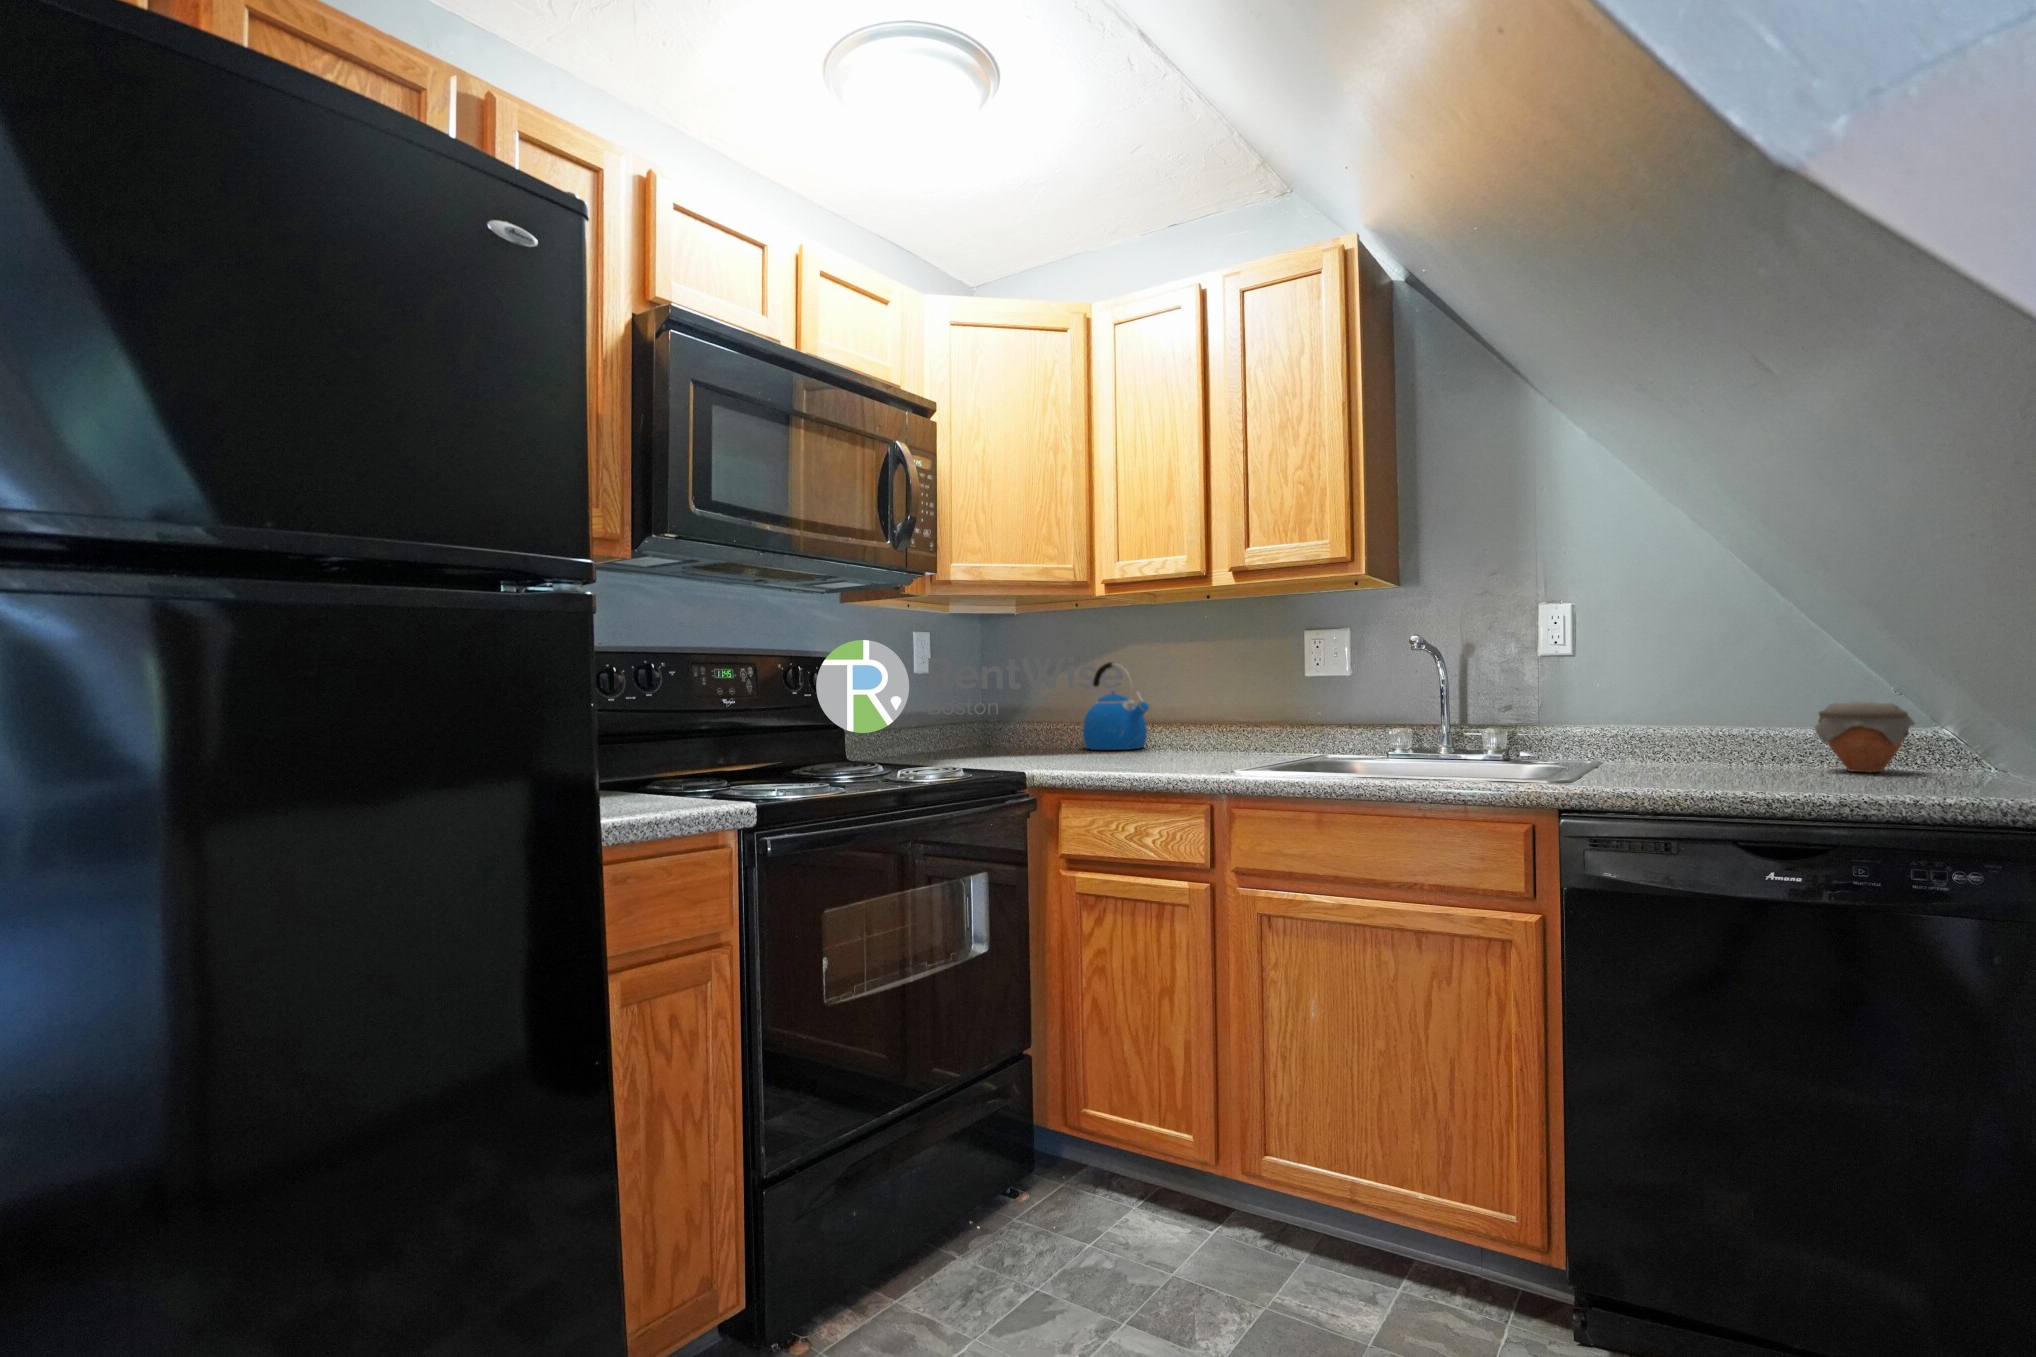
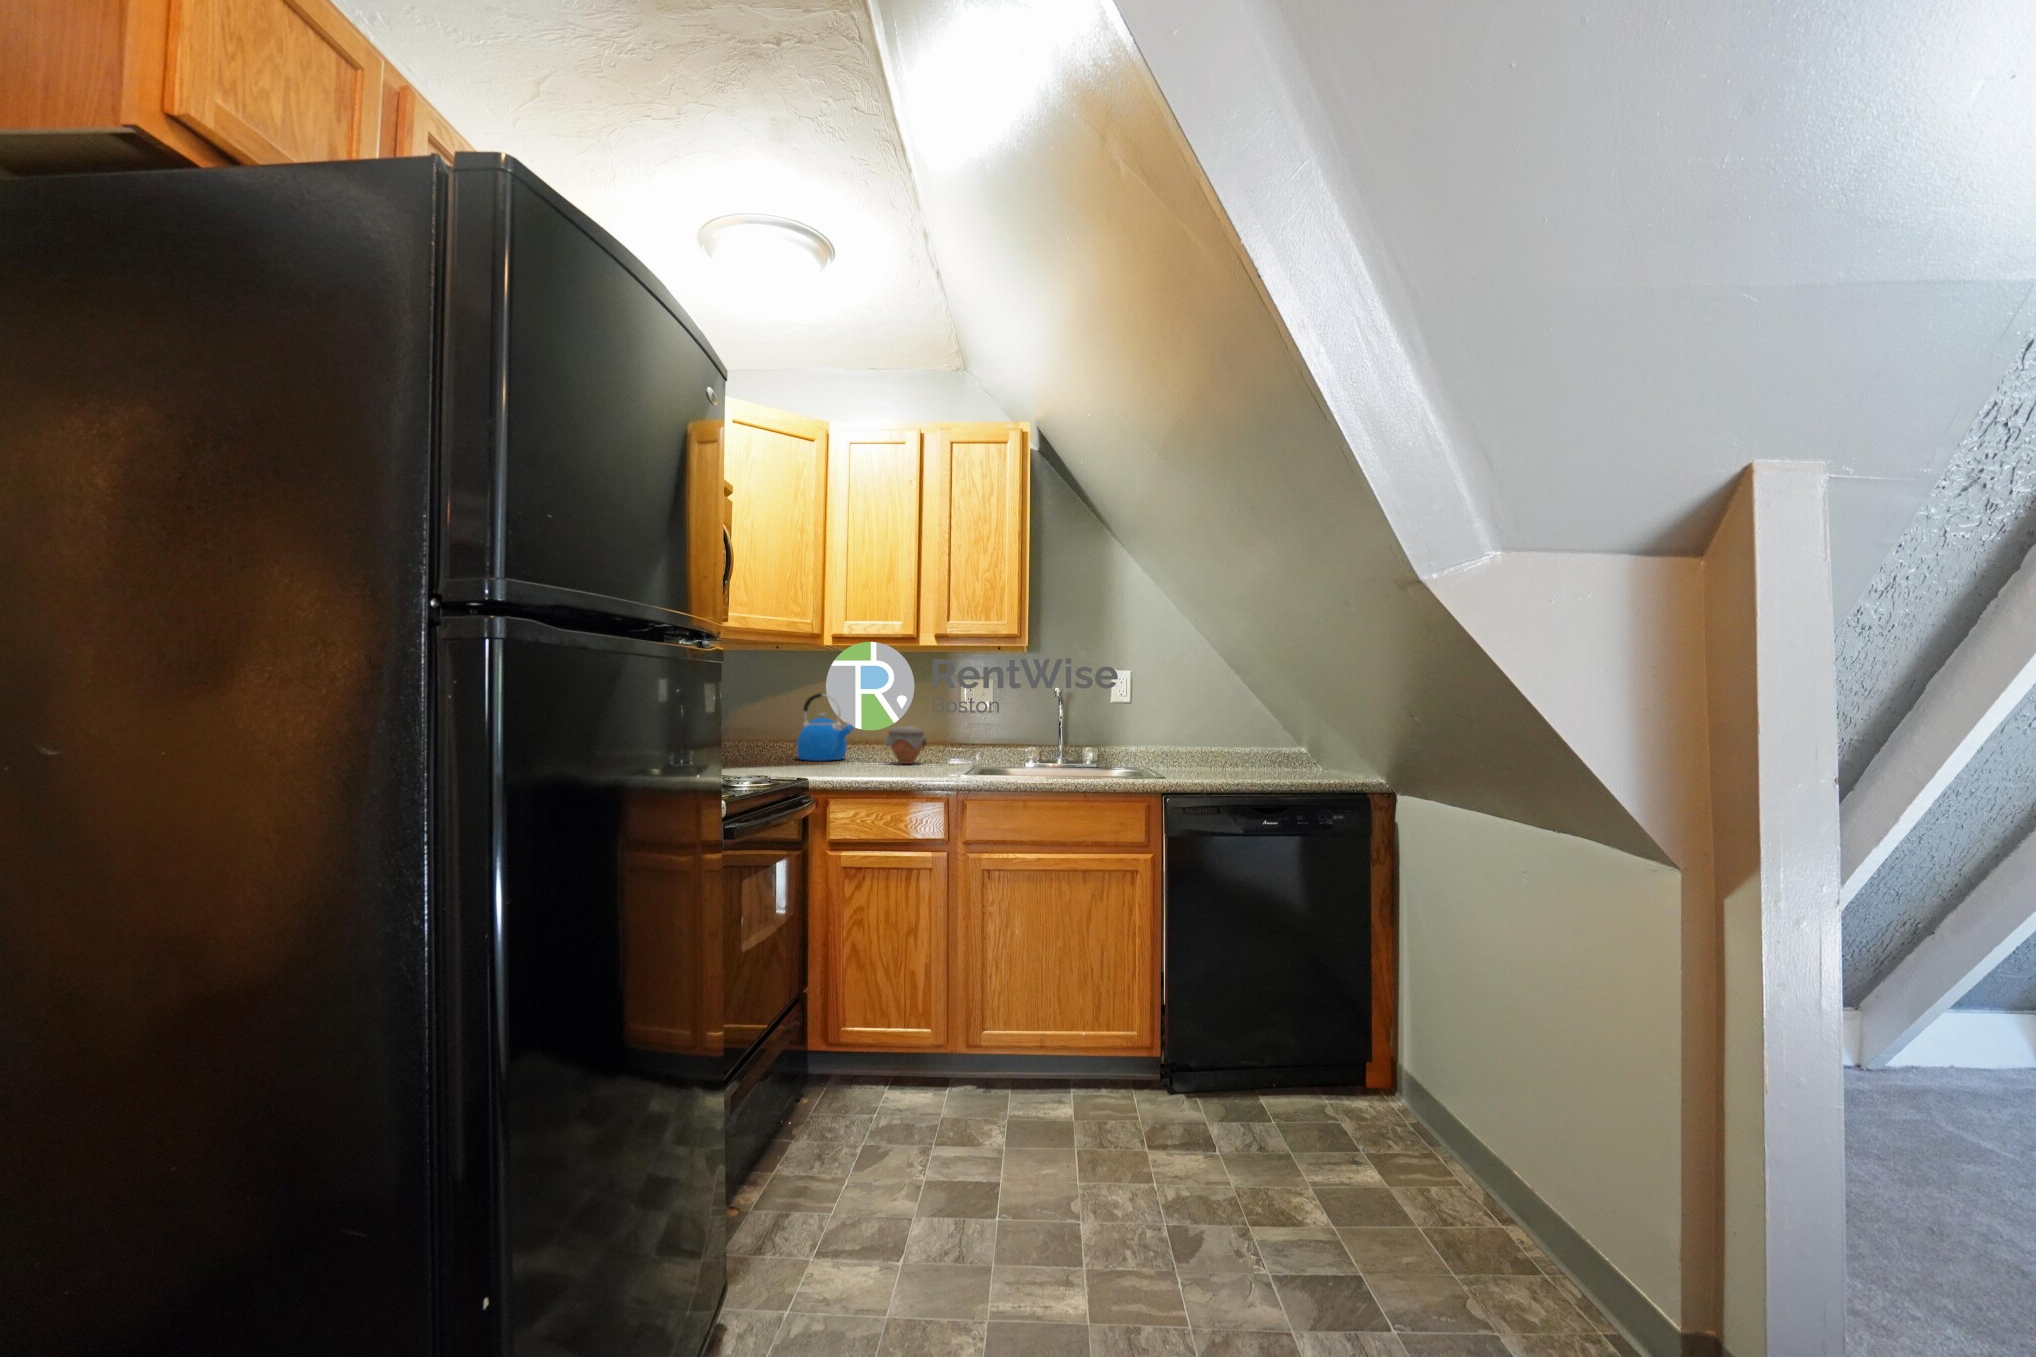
jar: present [1814,702,1915,772] -> present [885,726,927,764]

